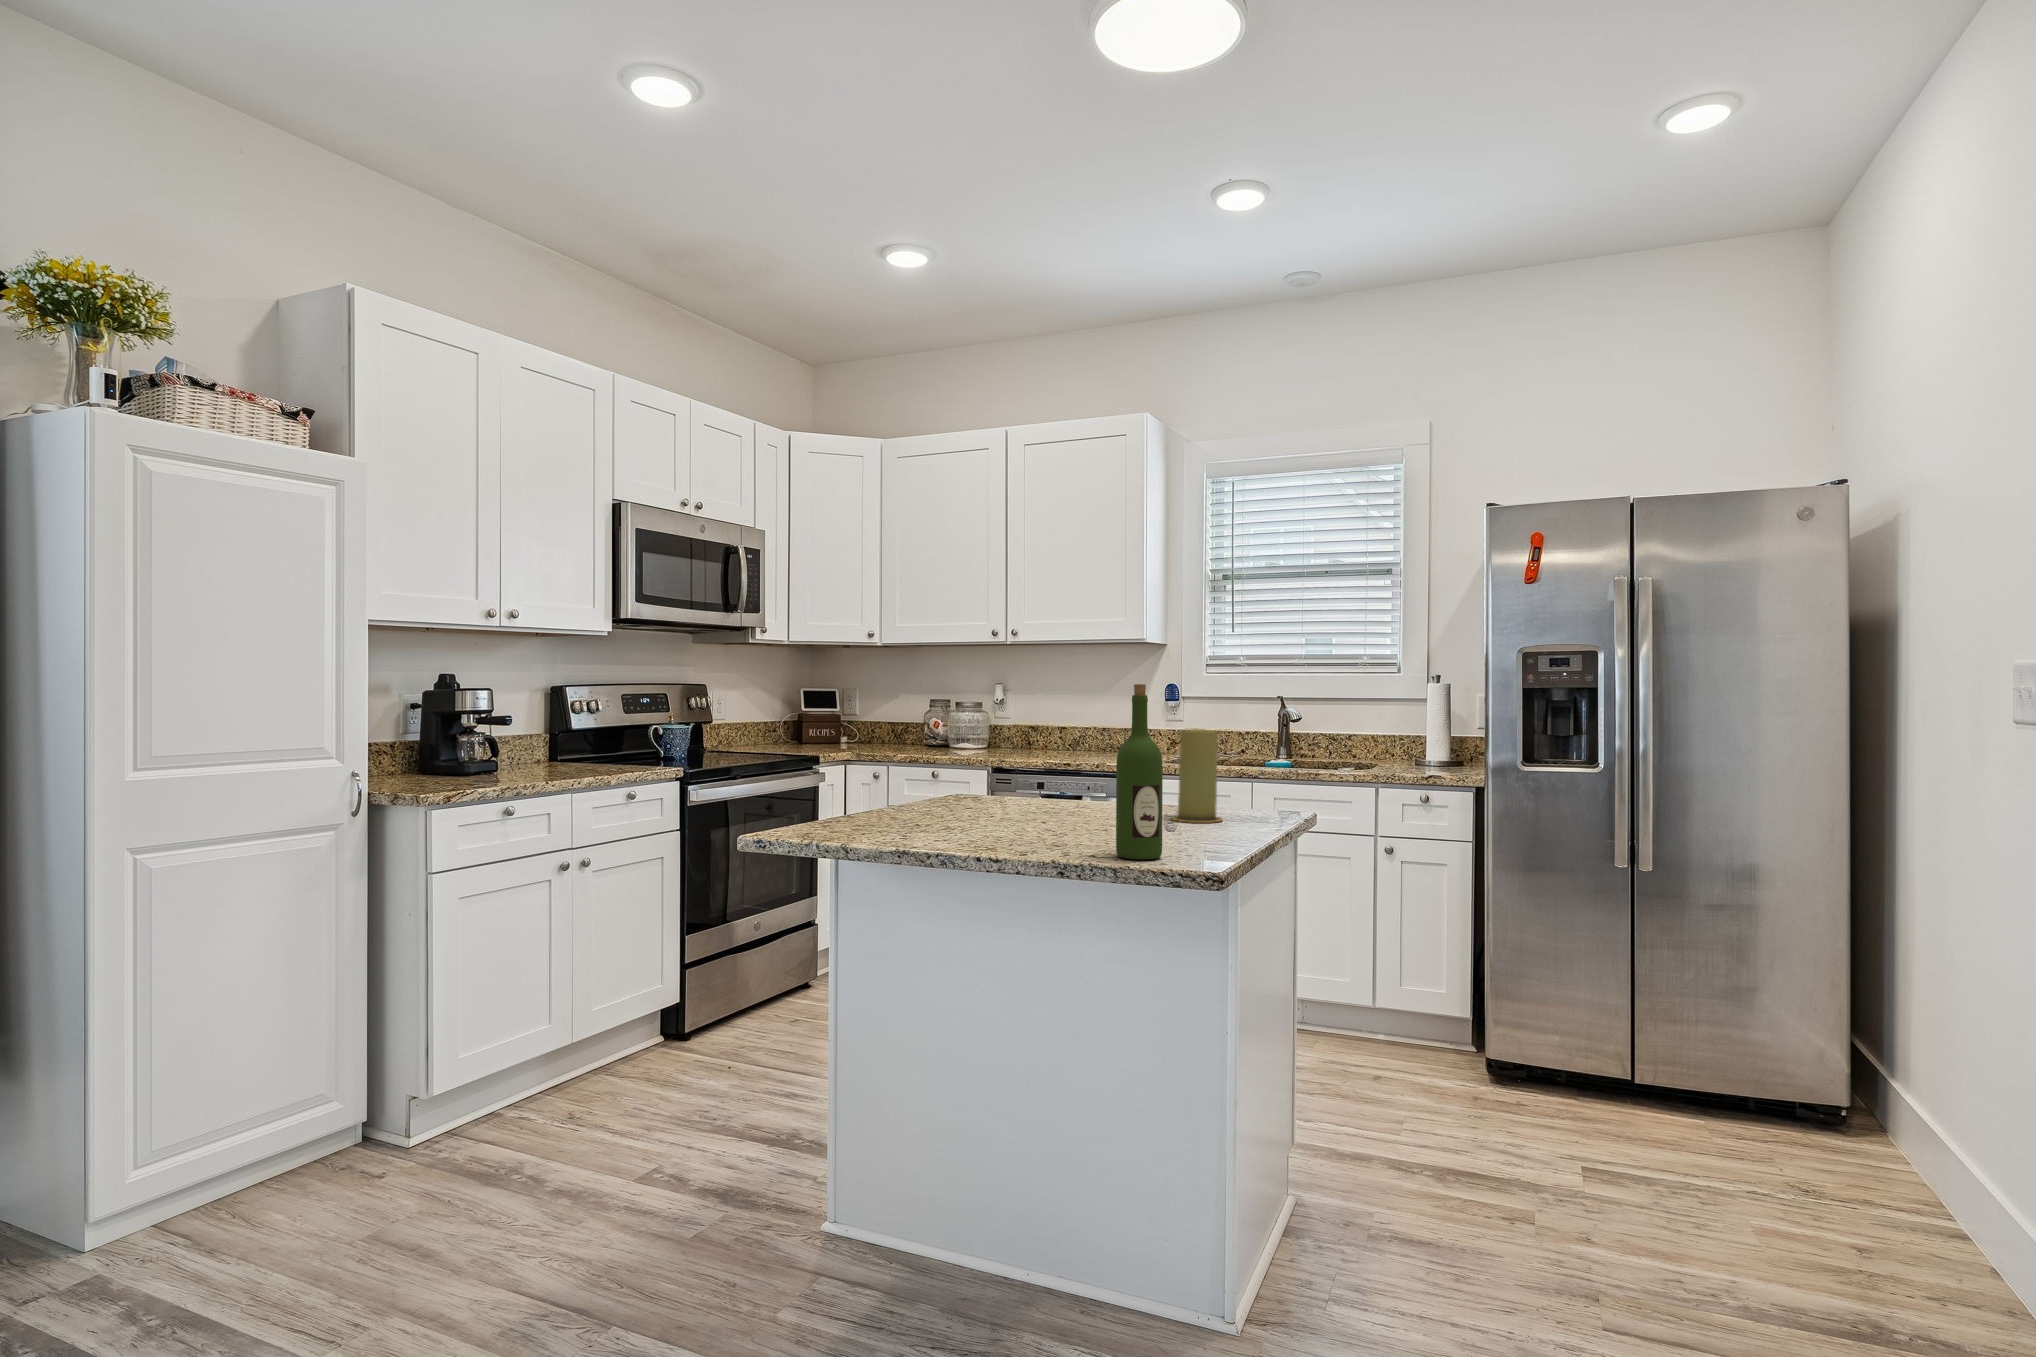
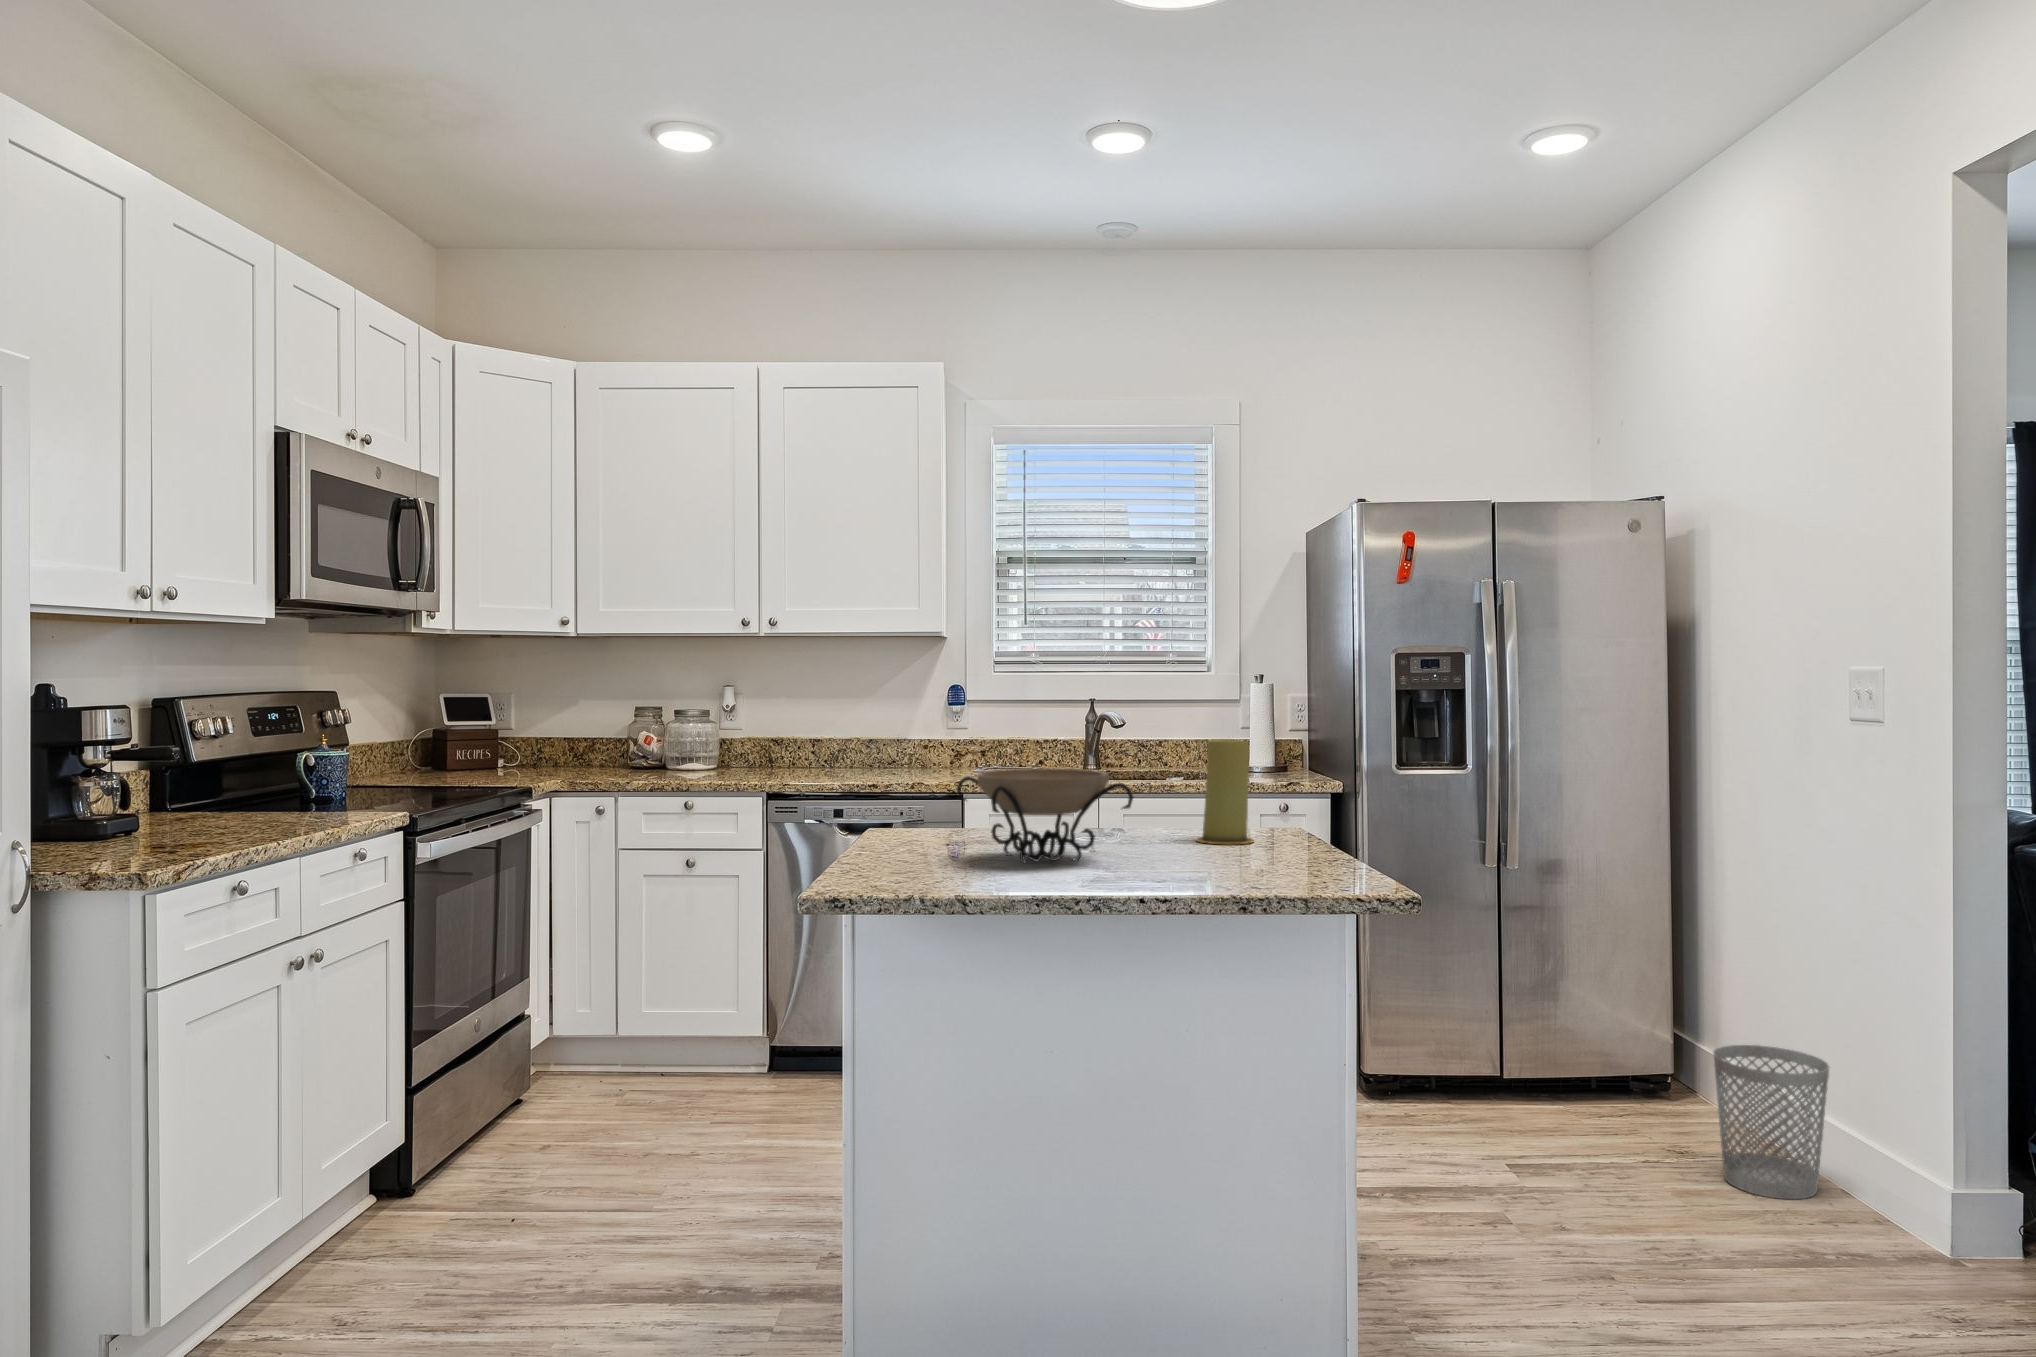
wine bottle: present [1116,684,1163,860] -> none [1280,691,1332,888]
decorative bowl: none [923,749,1057,827] -> present [957,768,1133,863]
wastebasket: none [1817,1076,1957,1256] -> present [1713,1045,1829,1199]

